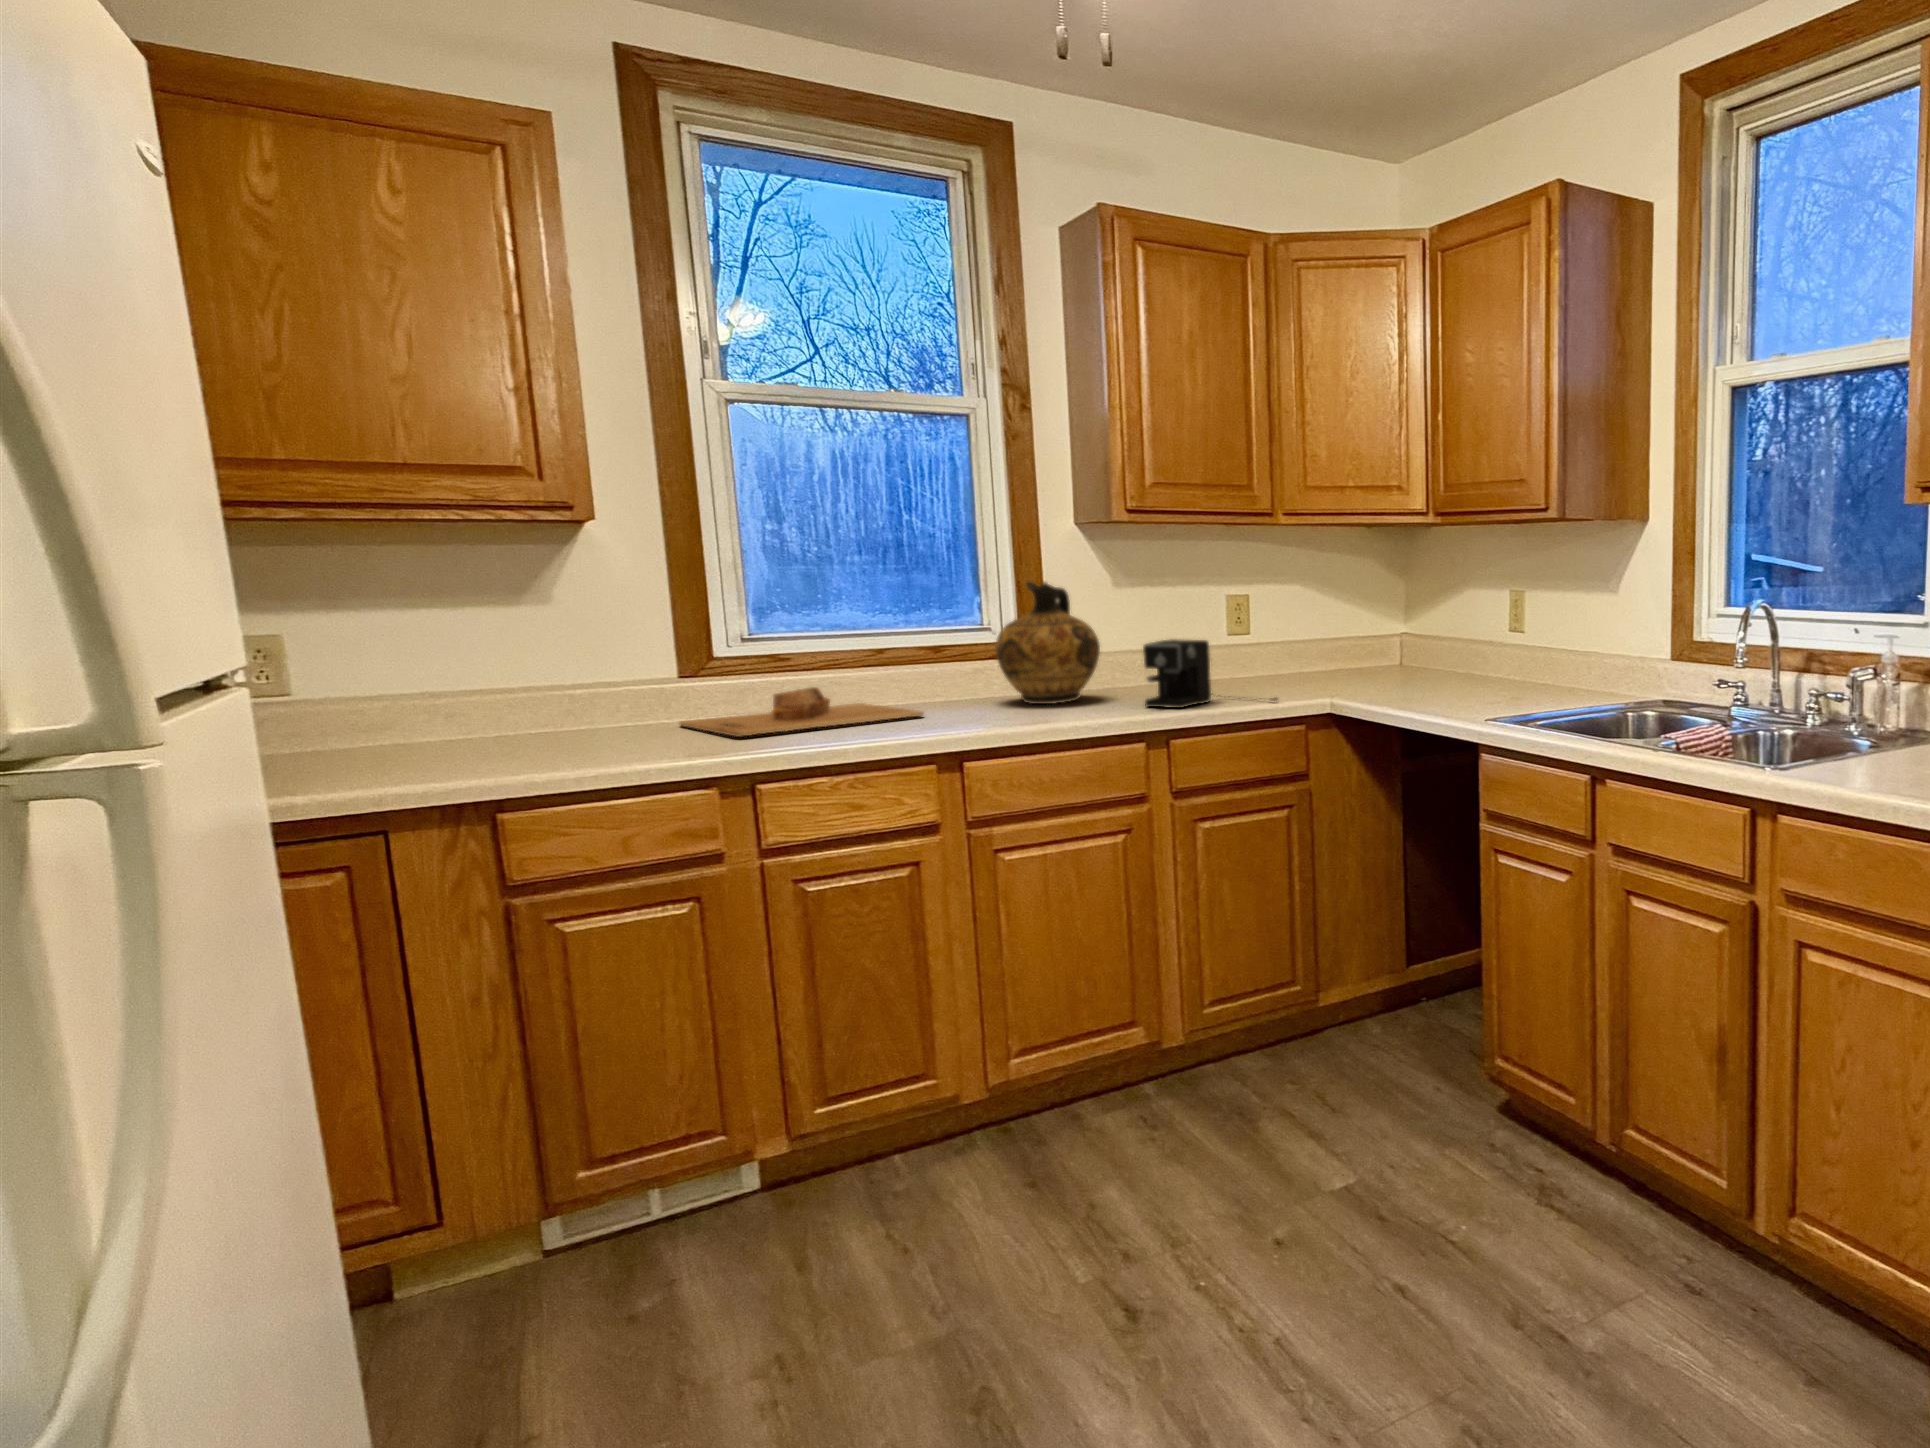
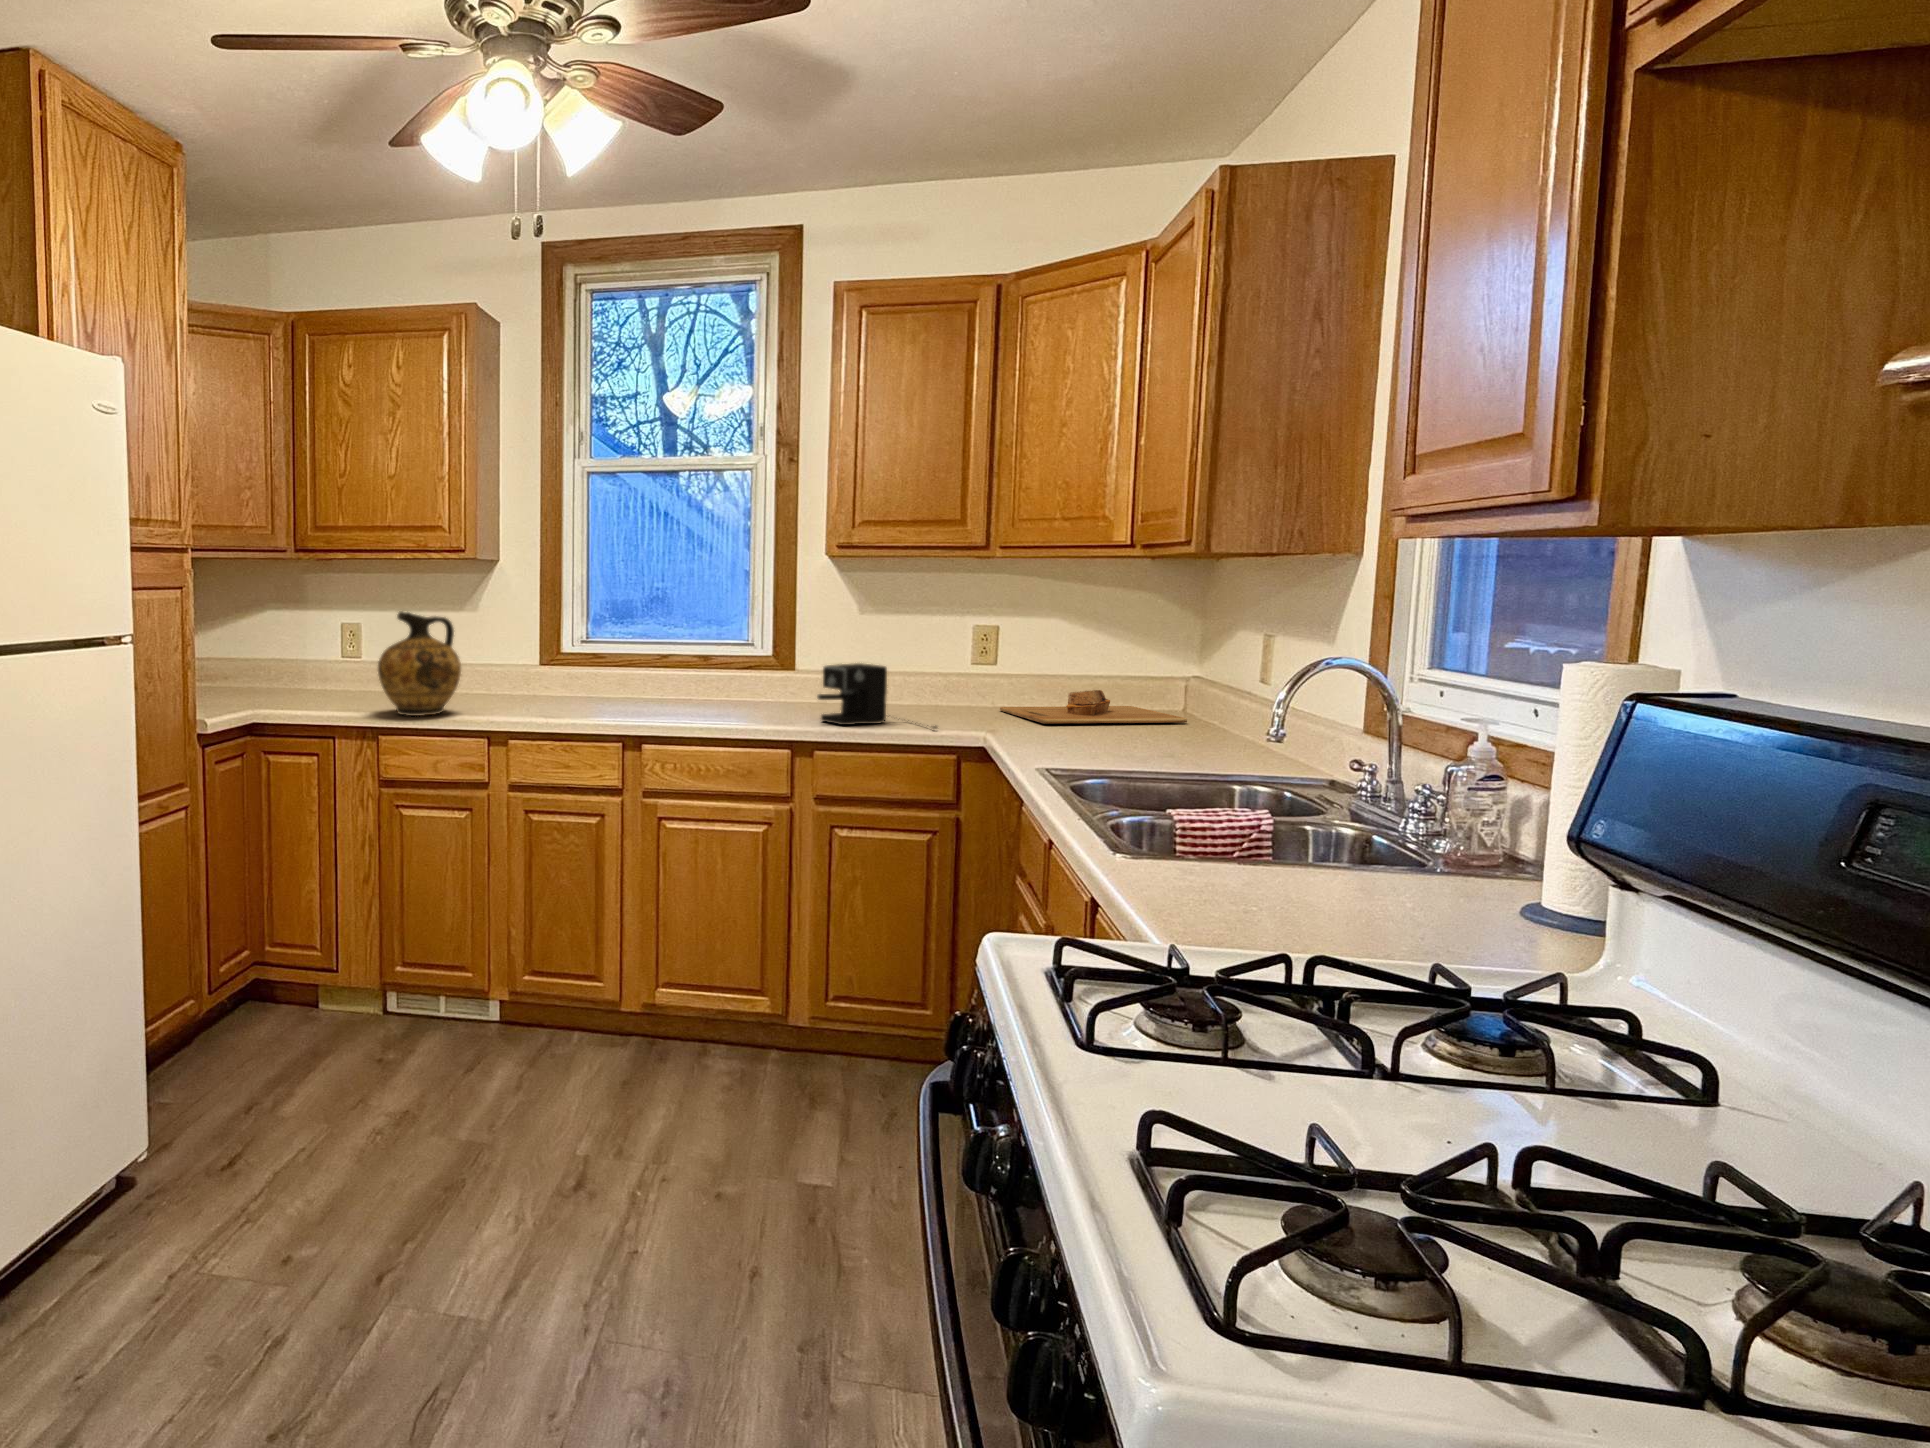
ceramic jug: present [995,582,1100,704] -> present [378,612,461,716]
cutting board: present [679,687,924,737] -> present [1000,690,1187,724]

